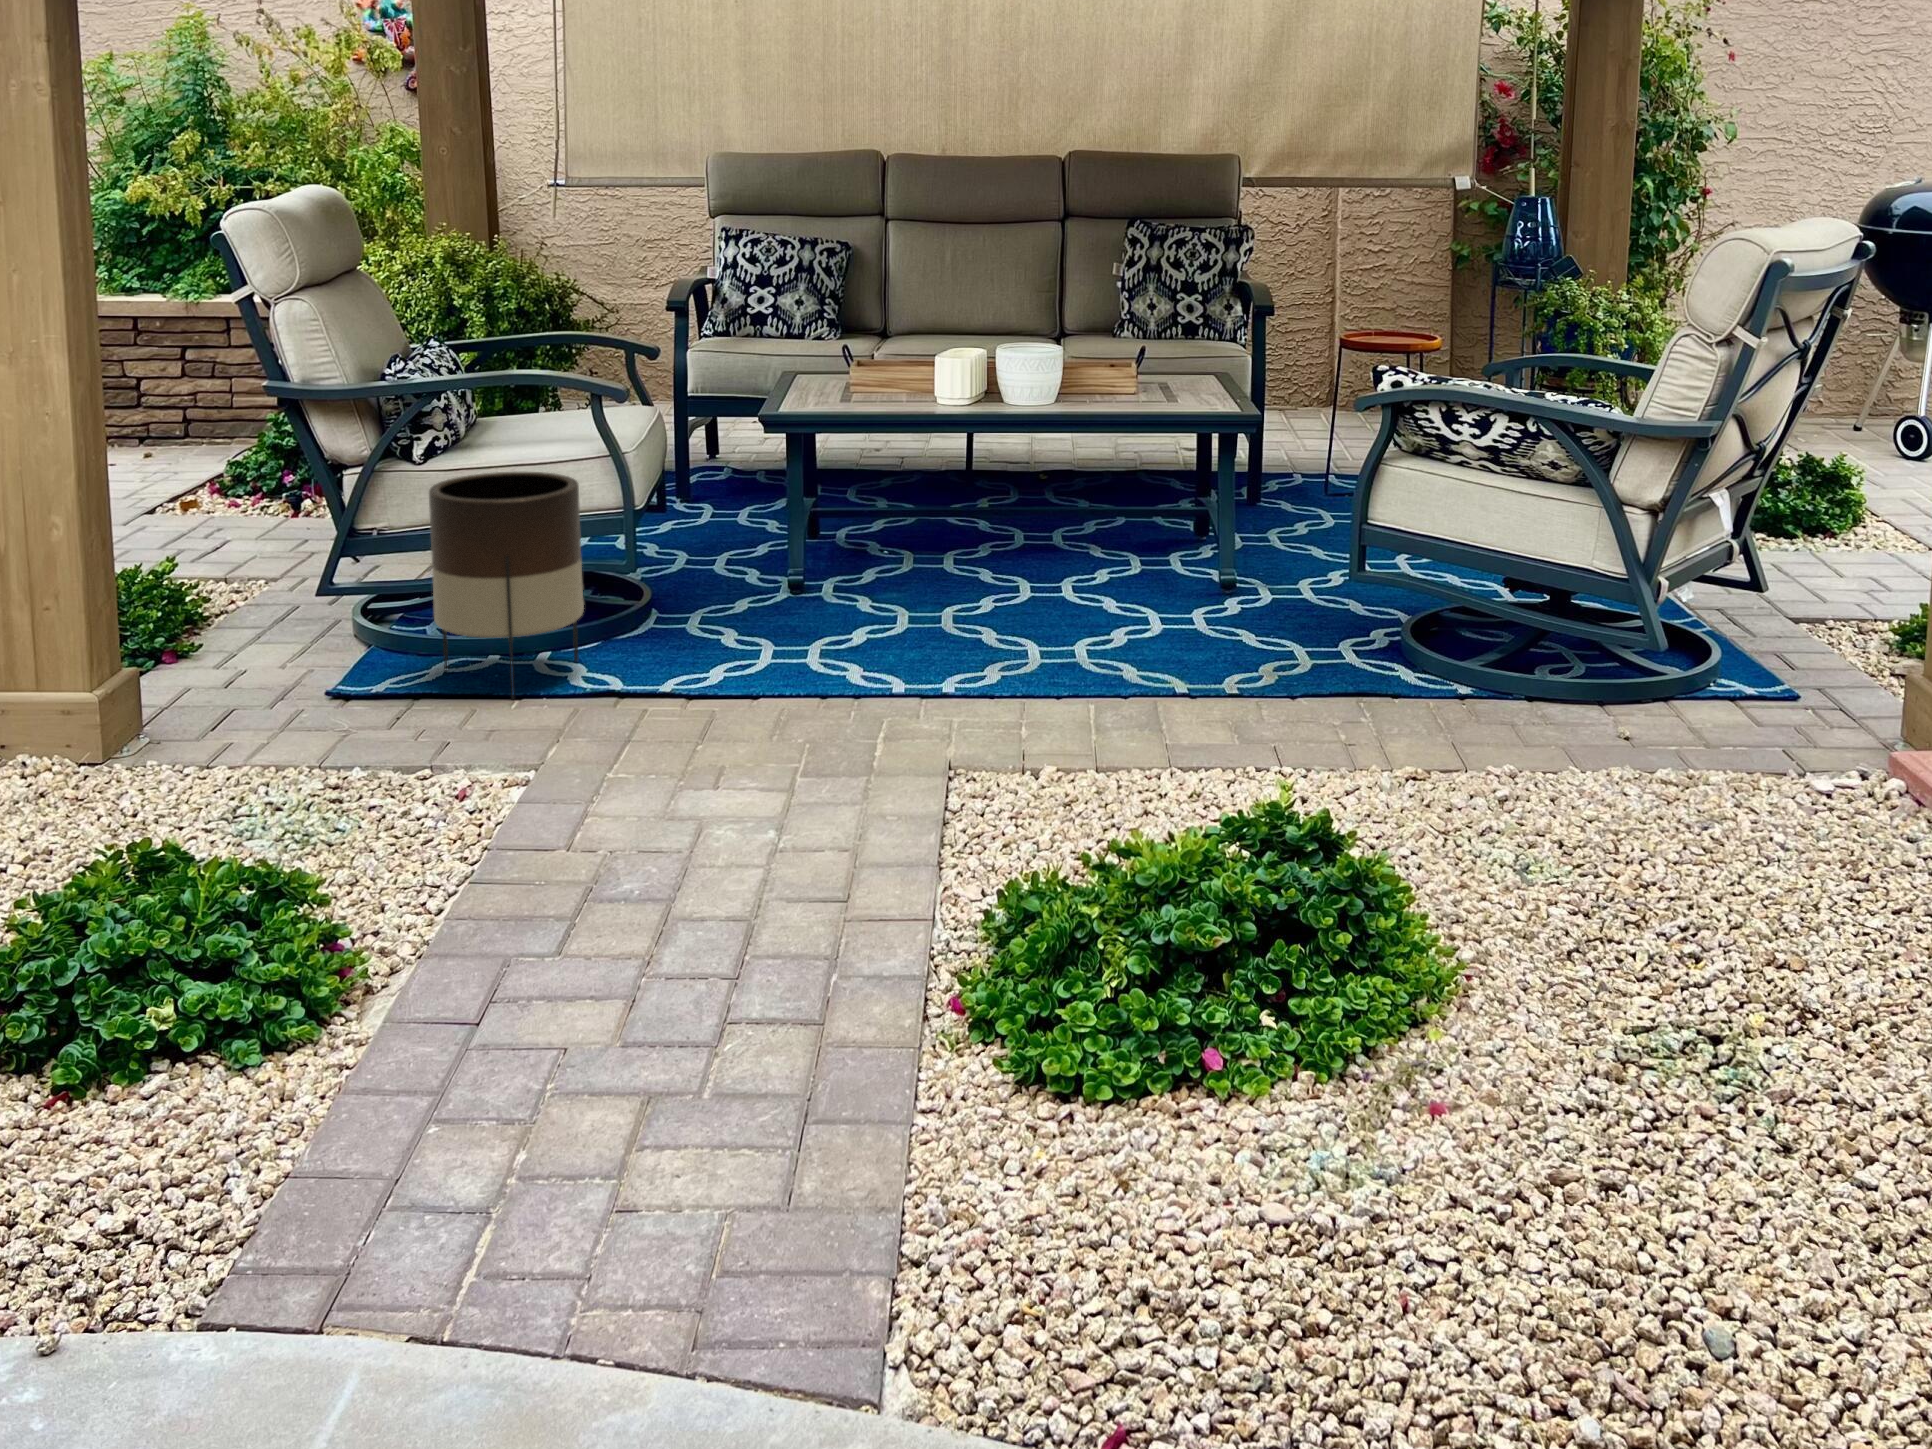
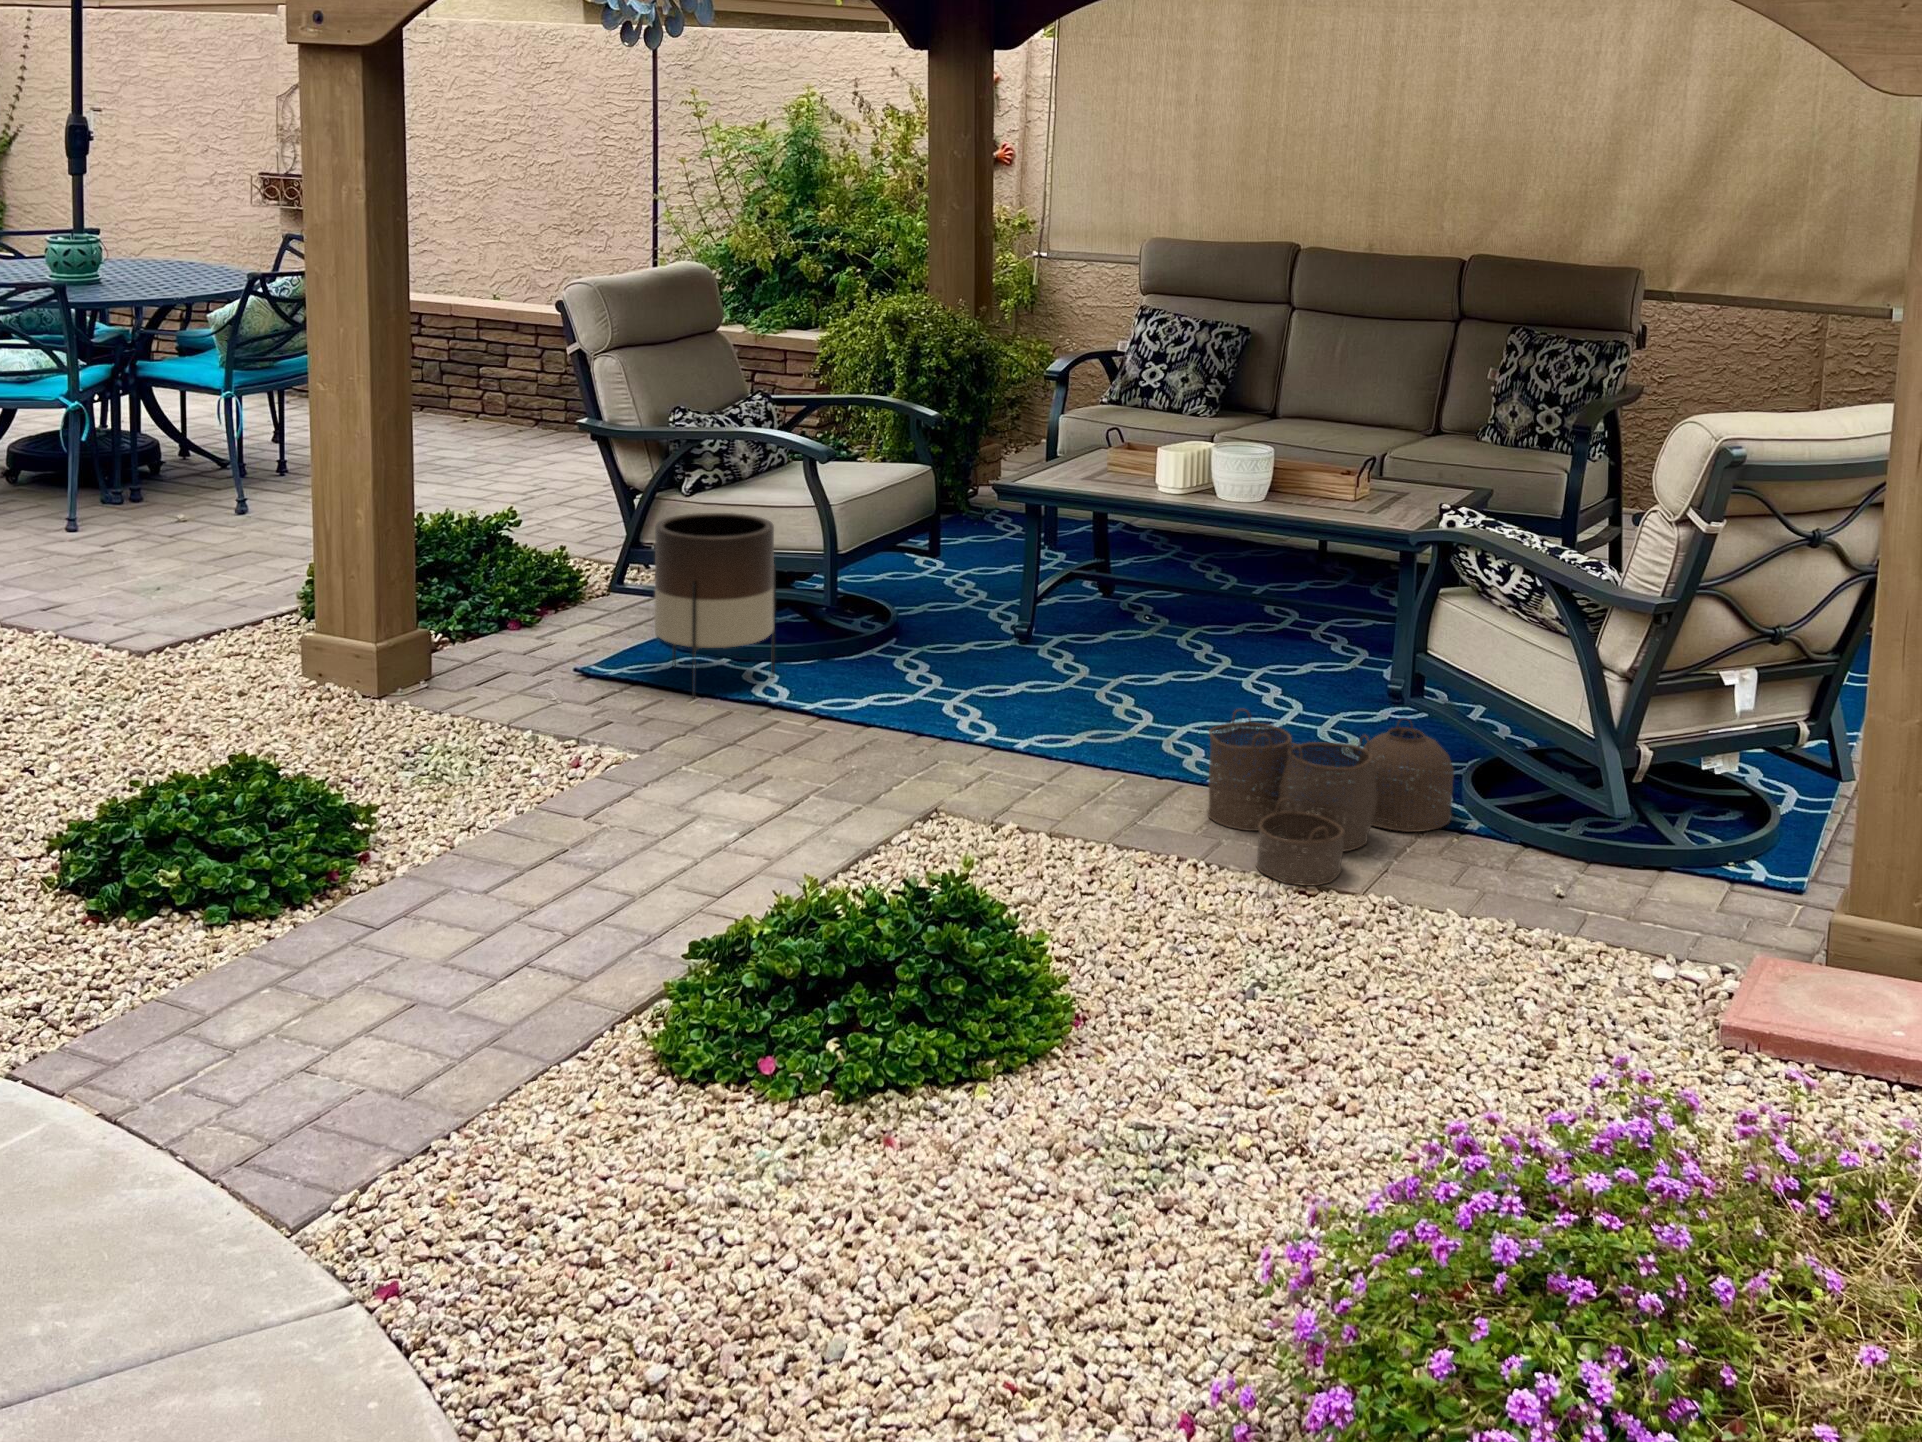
woven basket: none [1219,591,1447,781] -> present [1208,709,1454,886]

